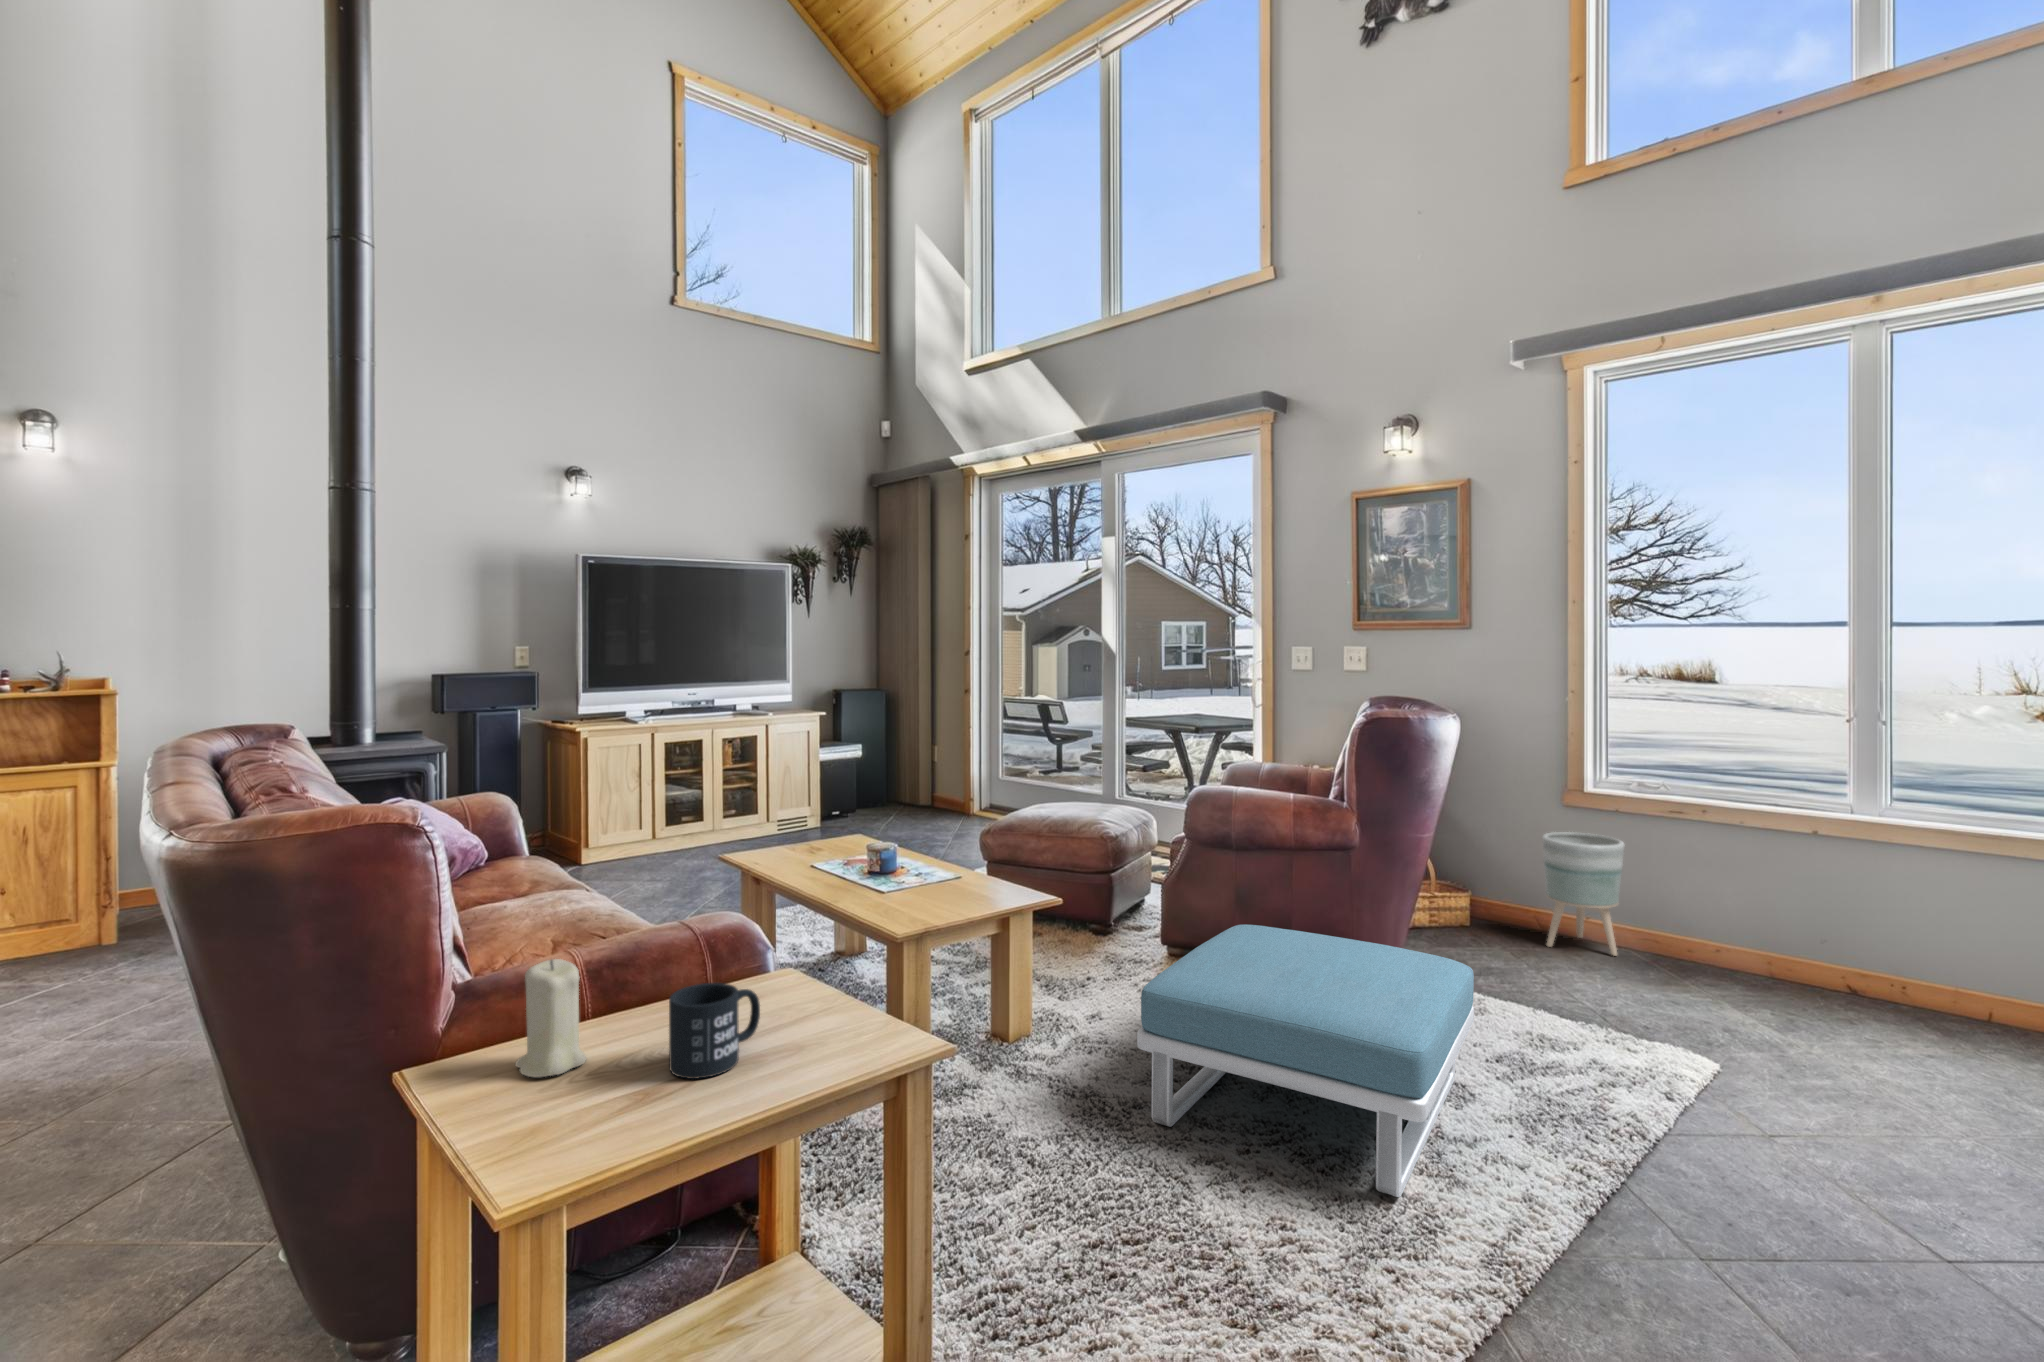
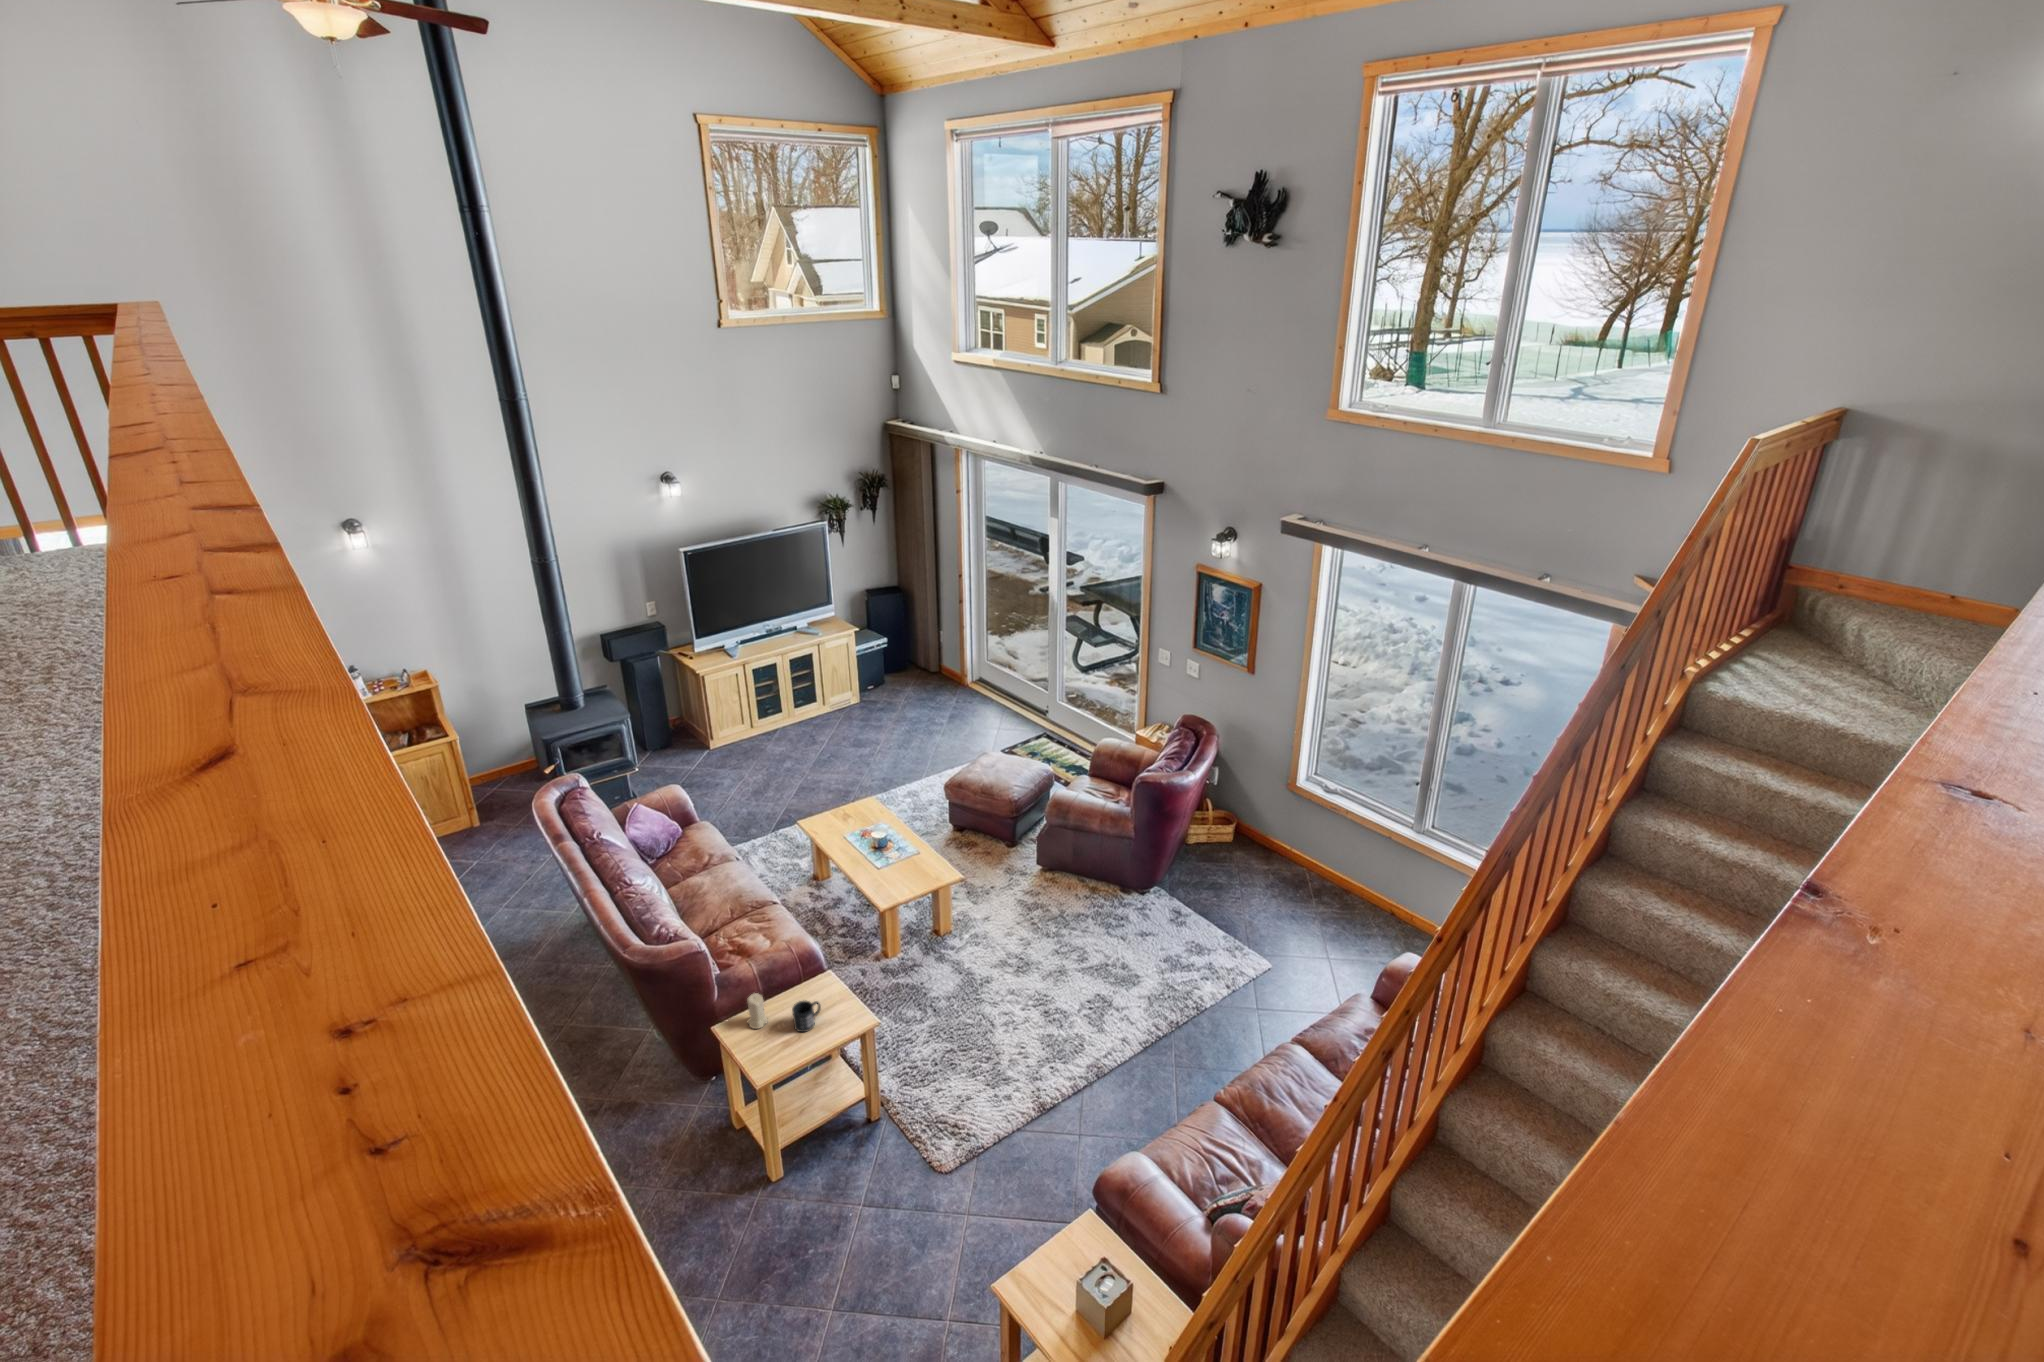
planter: present [1542,832,1625,956] -> none [1259,805,1307,878]
footstool: present [1137,924,1474,1197] -> none [986,890,1146,1037]

